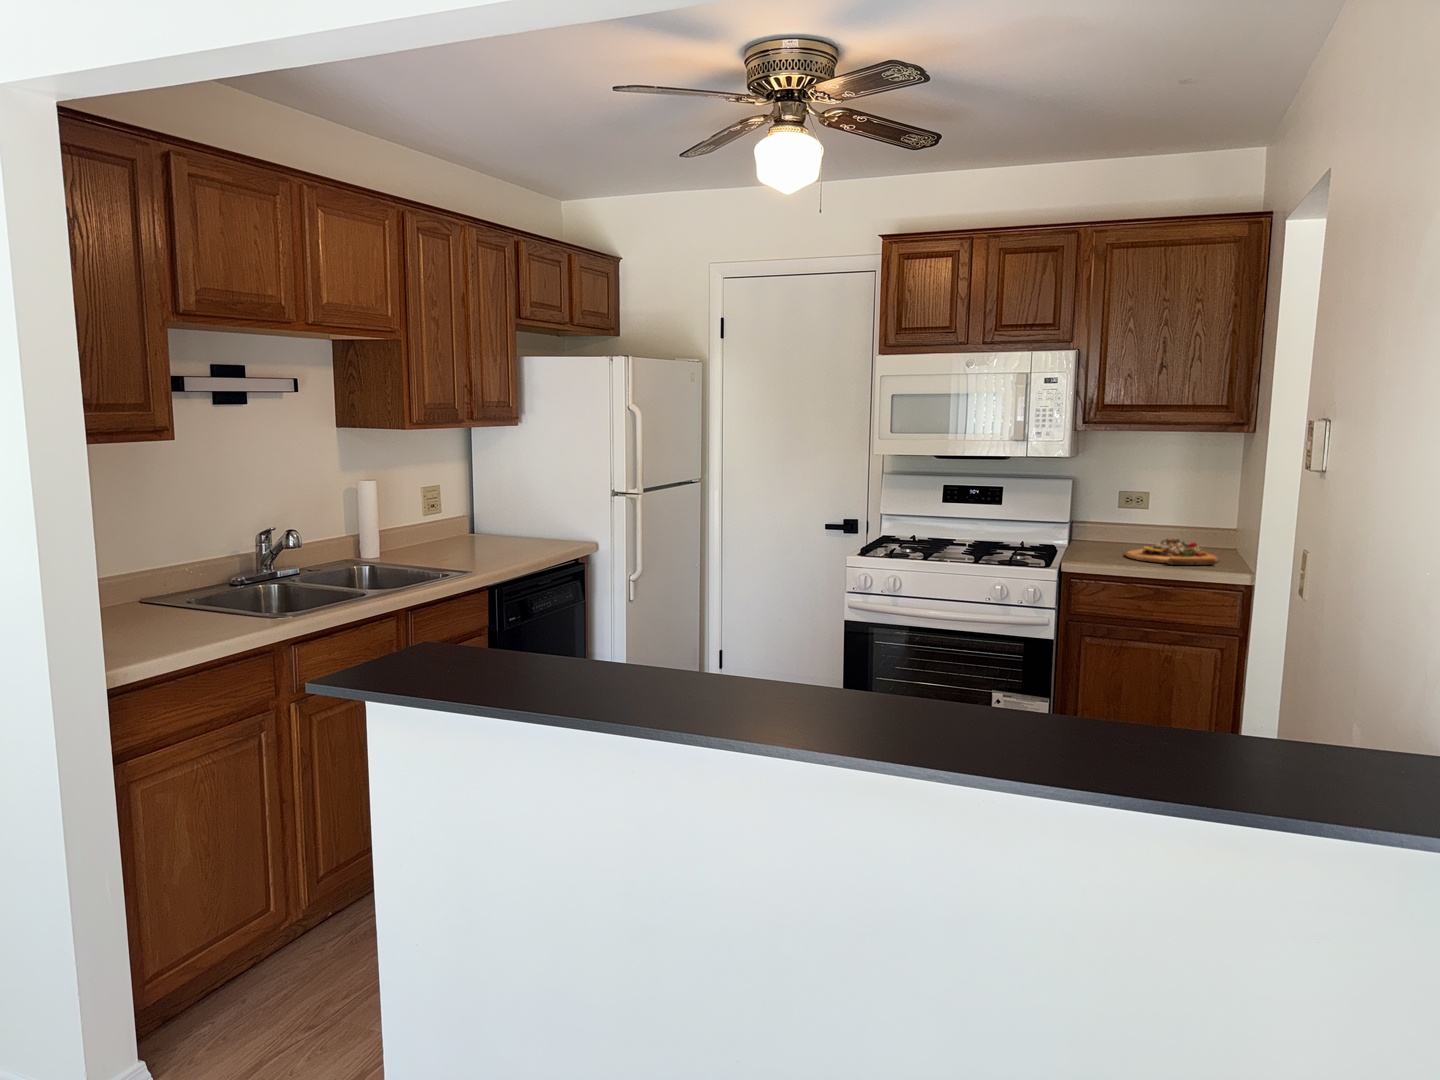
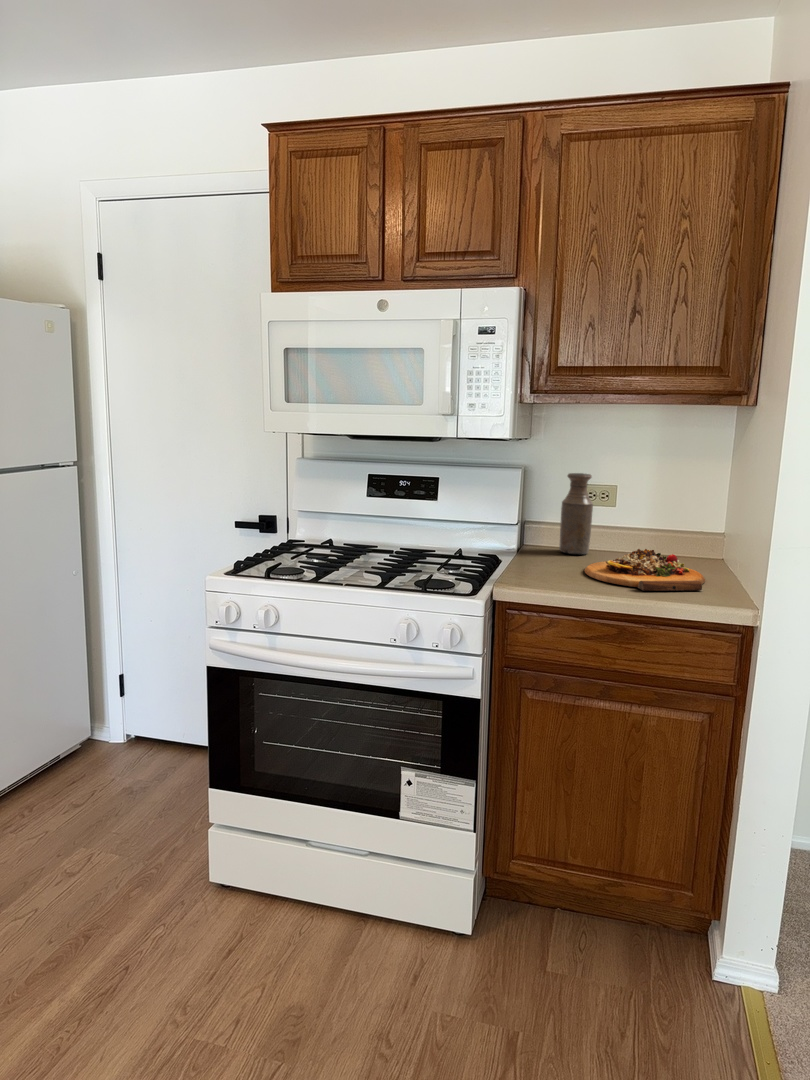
bottle: none [1102,483,1129,546] -> present [559,473,593,554]

